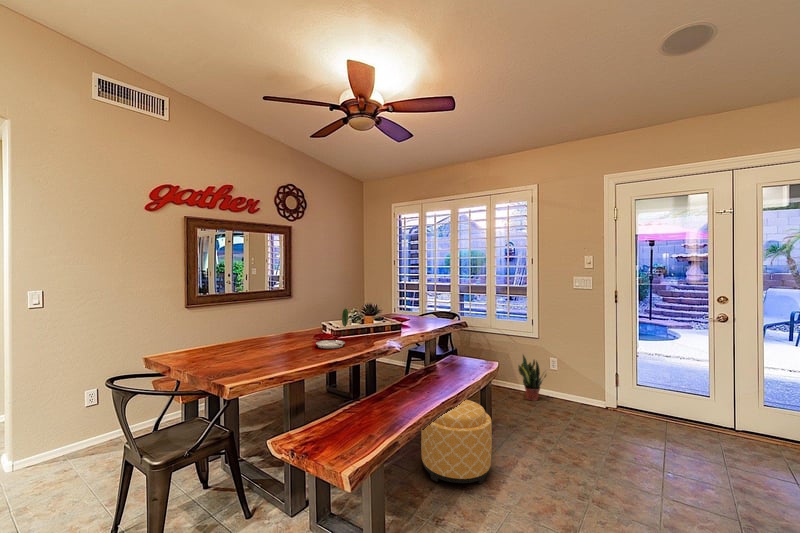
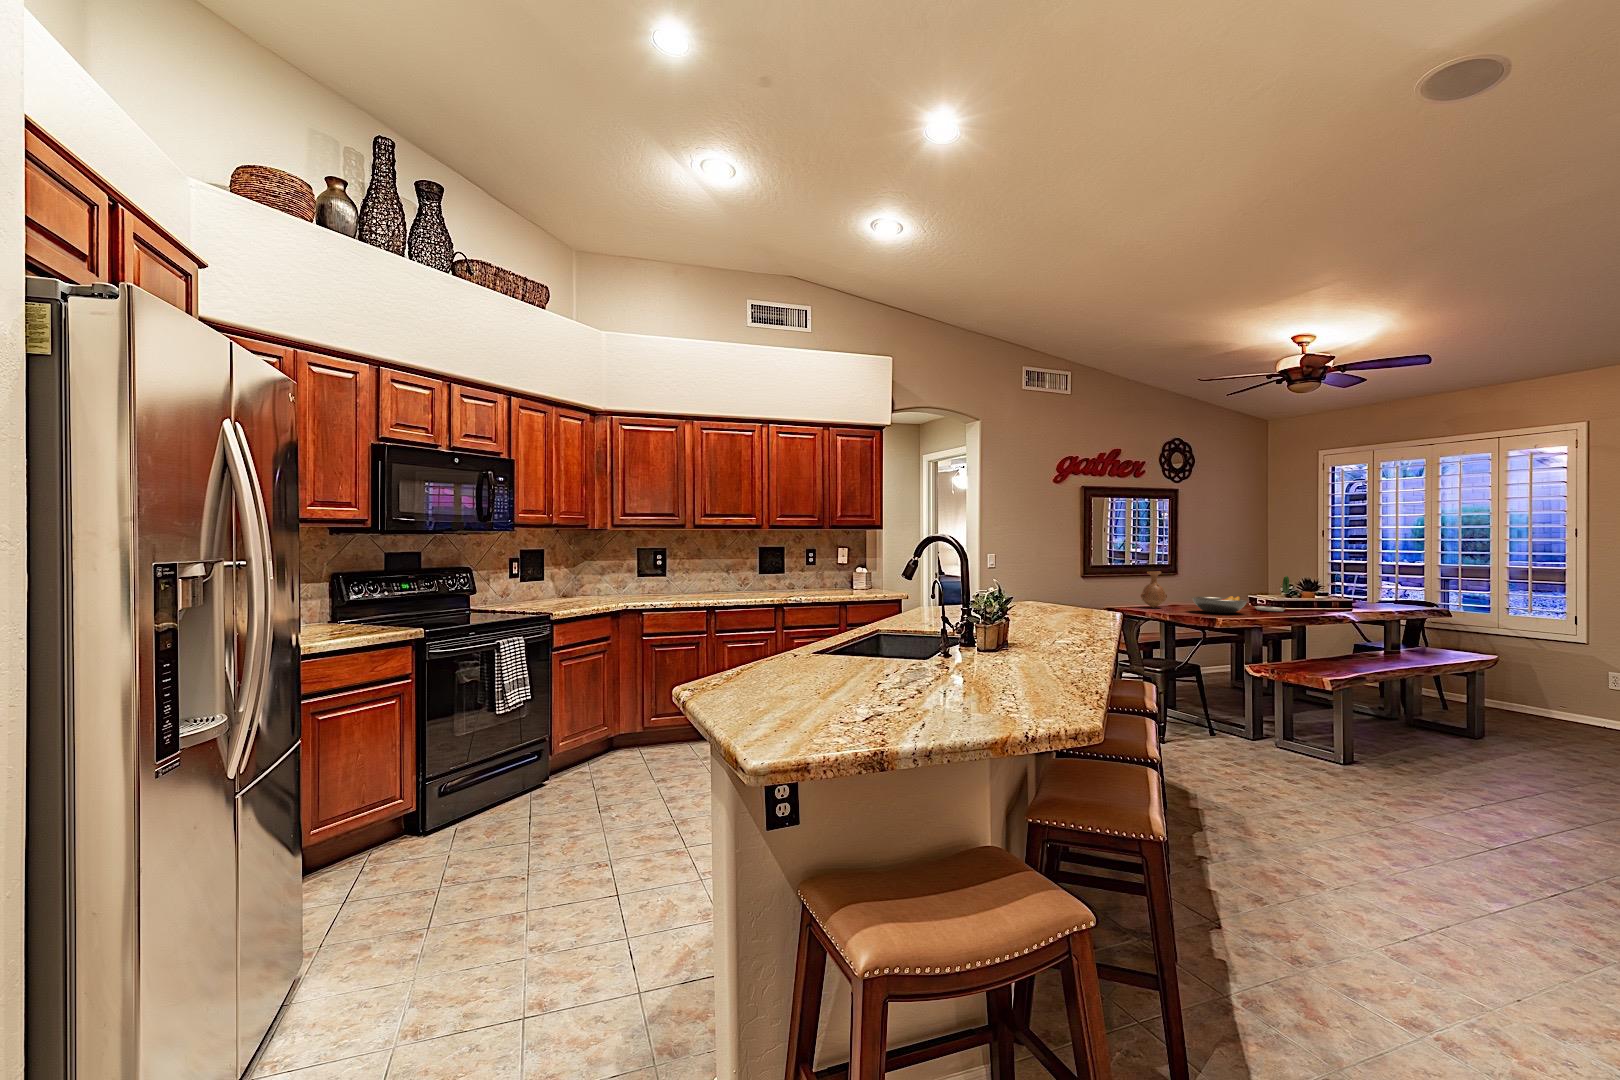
vase: none [181,312,220,357] -> present [1141,571,1167,608]
fruit bowl: none [230,340,295,366] -> present [1192,596,1247,613]
potted plant: present [518,355,547,401] -> none [1541,662,1605,728]
ottoman: present [421,400,492,484] -> none [1377,677,1471,754]

